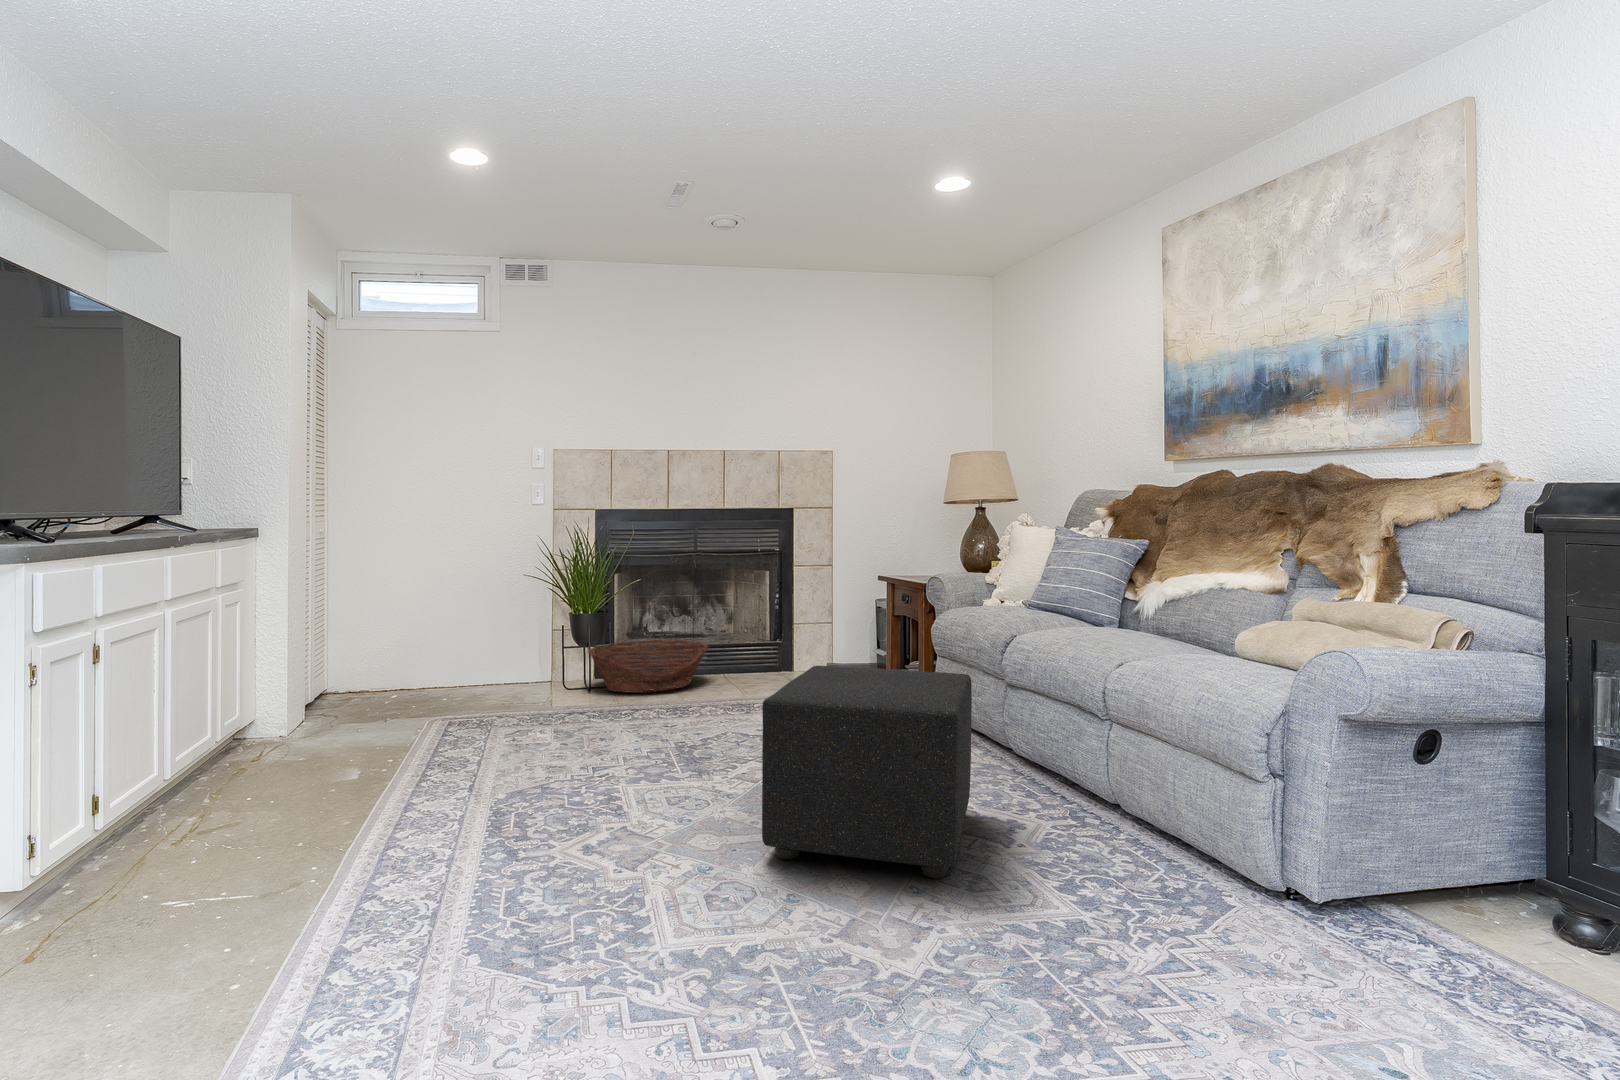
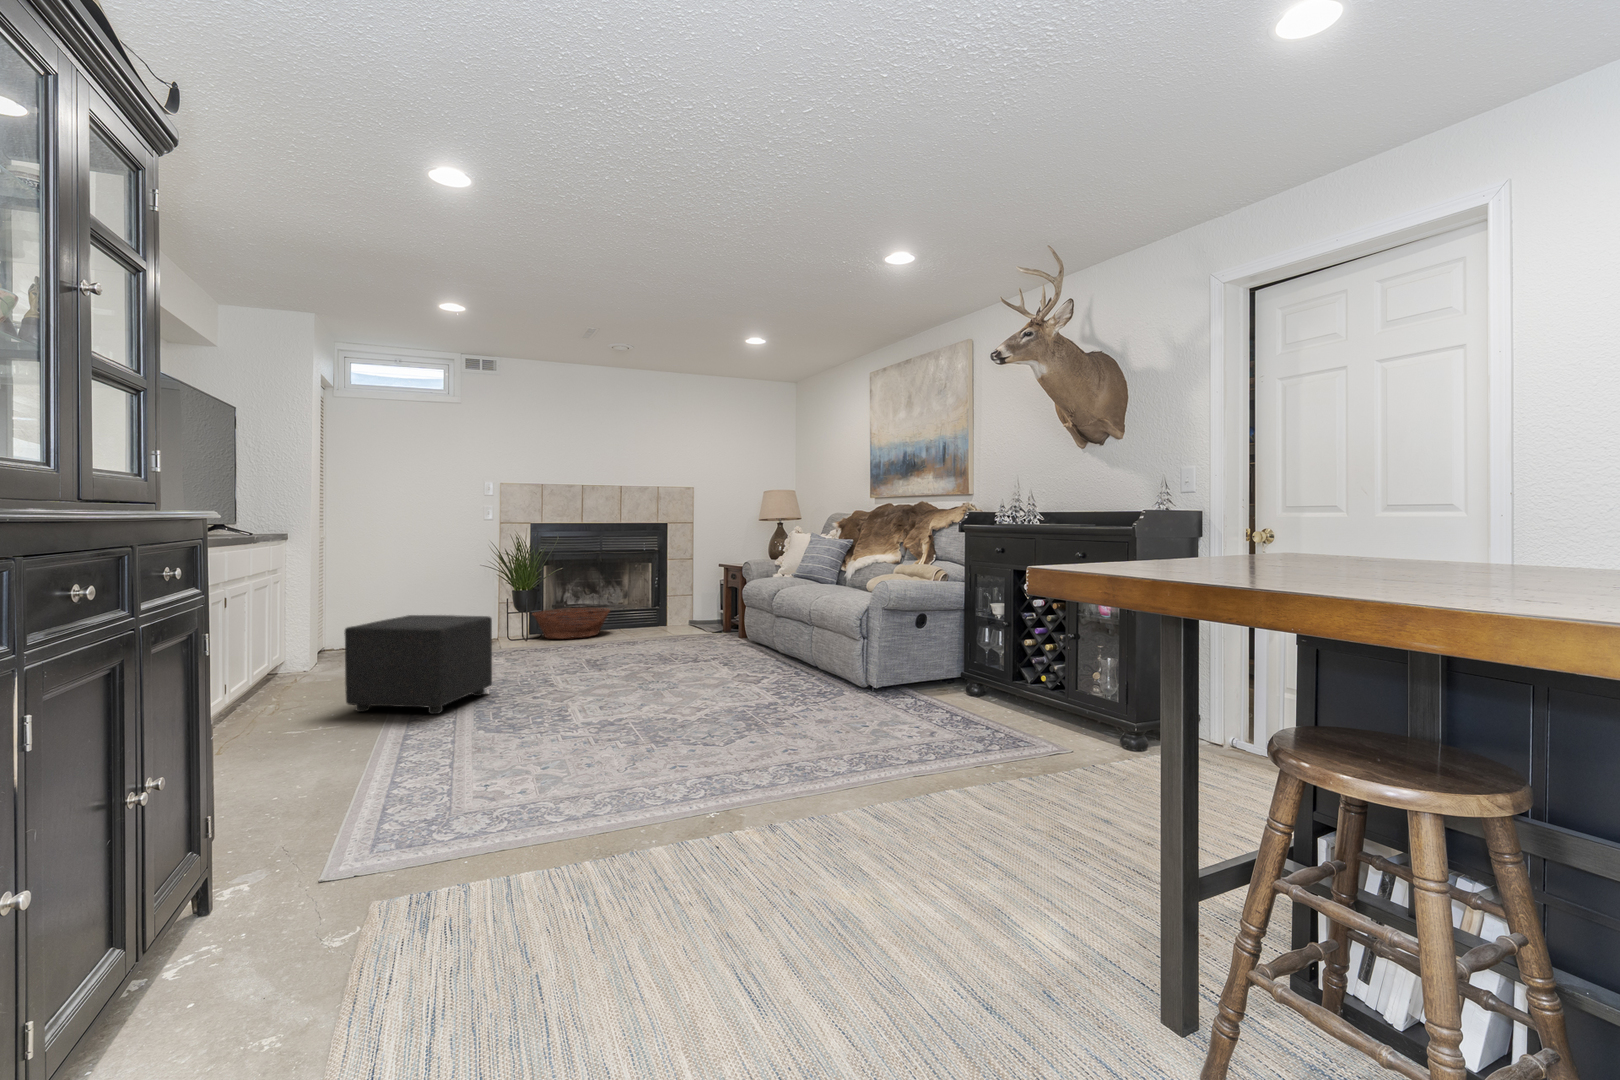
ottoman: present [762,666,972,878] -> present [344,615,492,714]

